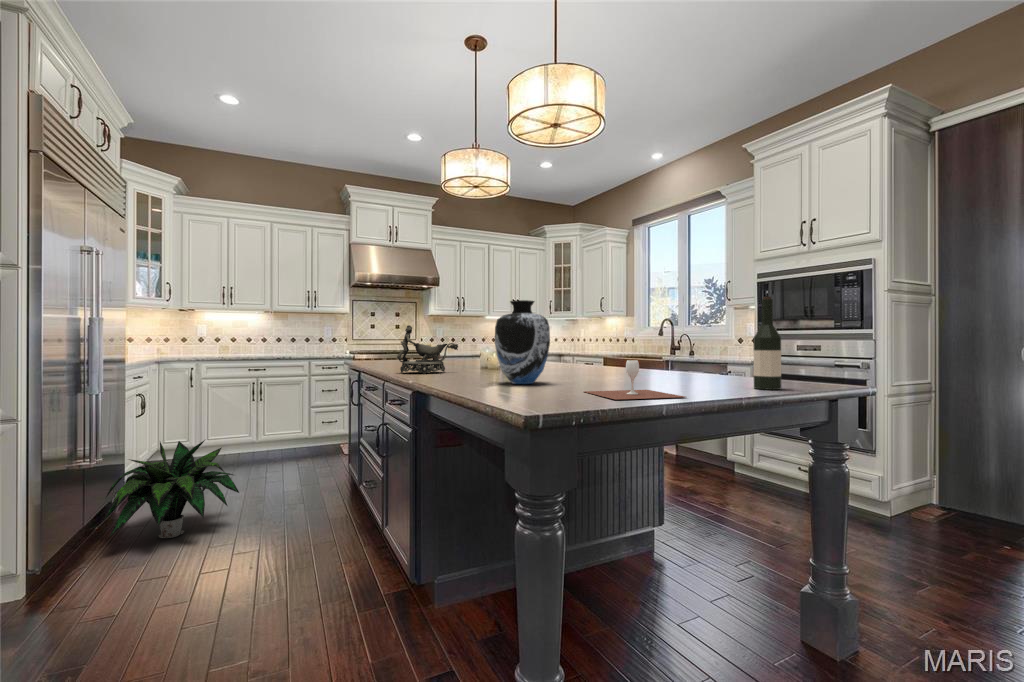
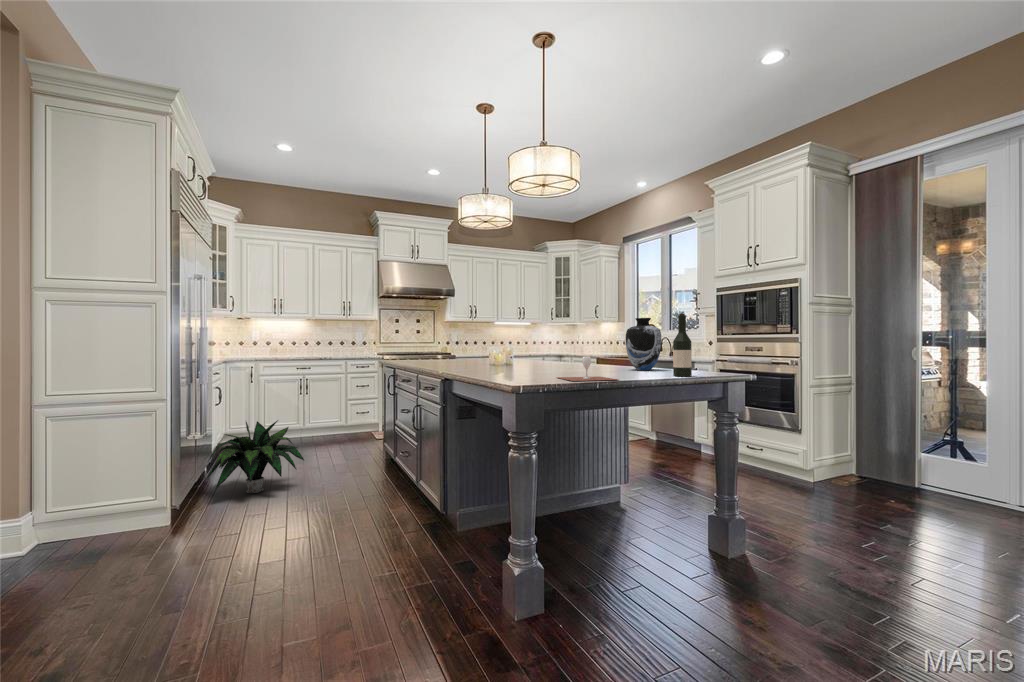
vase: present [495,300,550,384] -> present [625,318,662,370]
decorative bowl: present [397,325,458,374] -> none [427,332,472,368]

